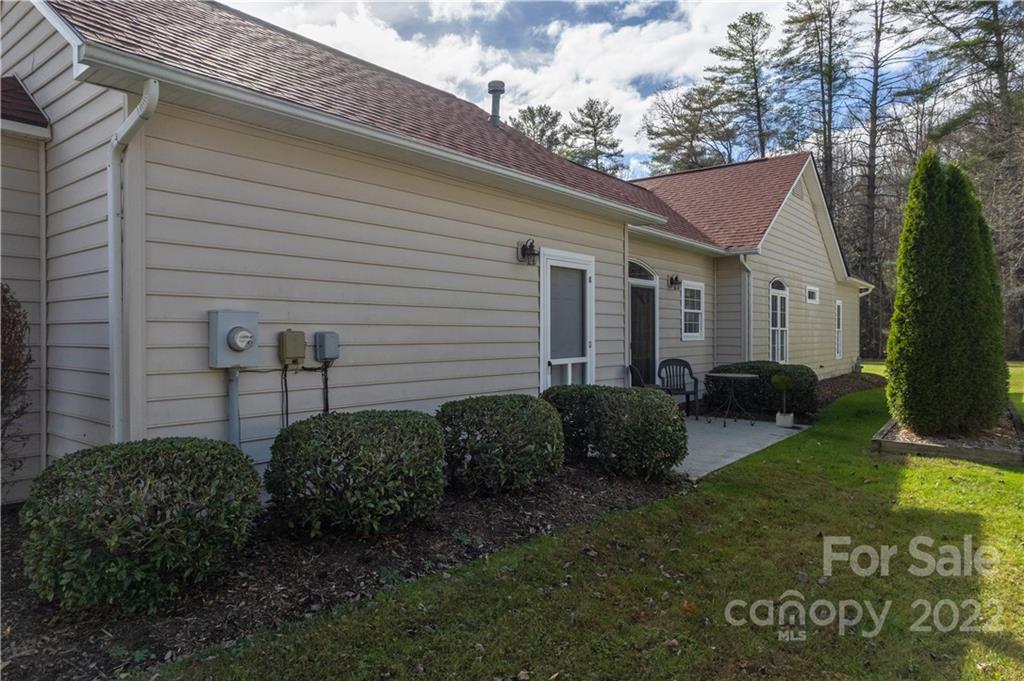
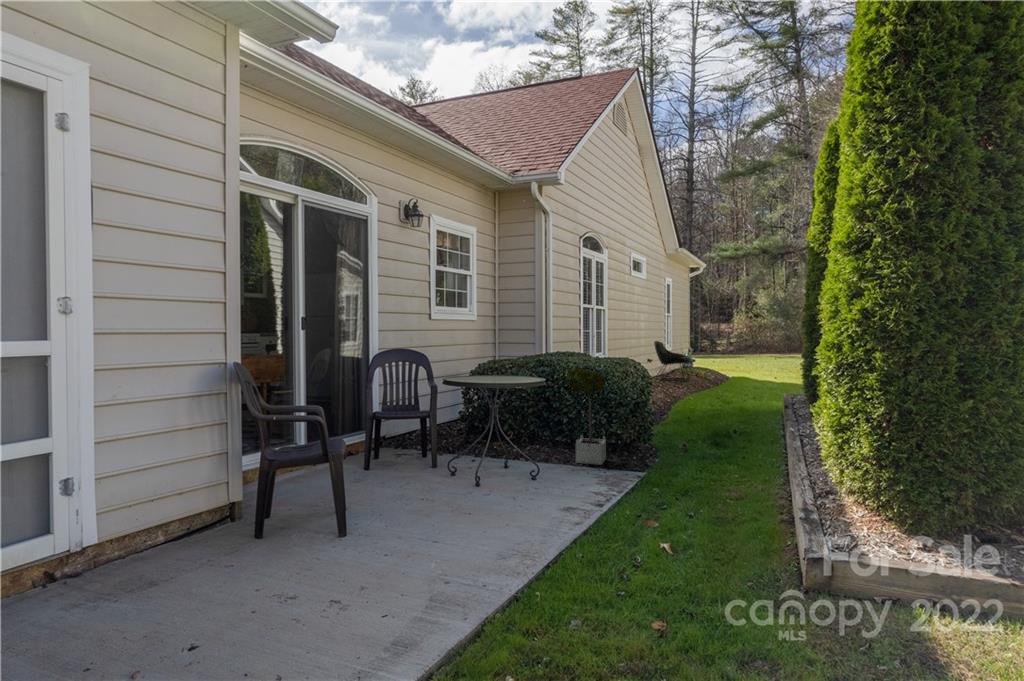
lounge chair: none [826,351,860,386] -> present [654,341,692,381]

